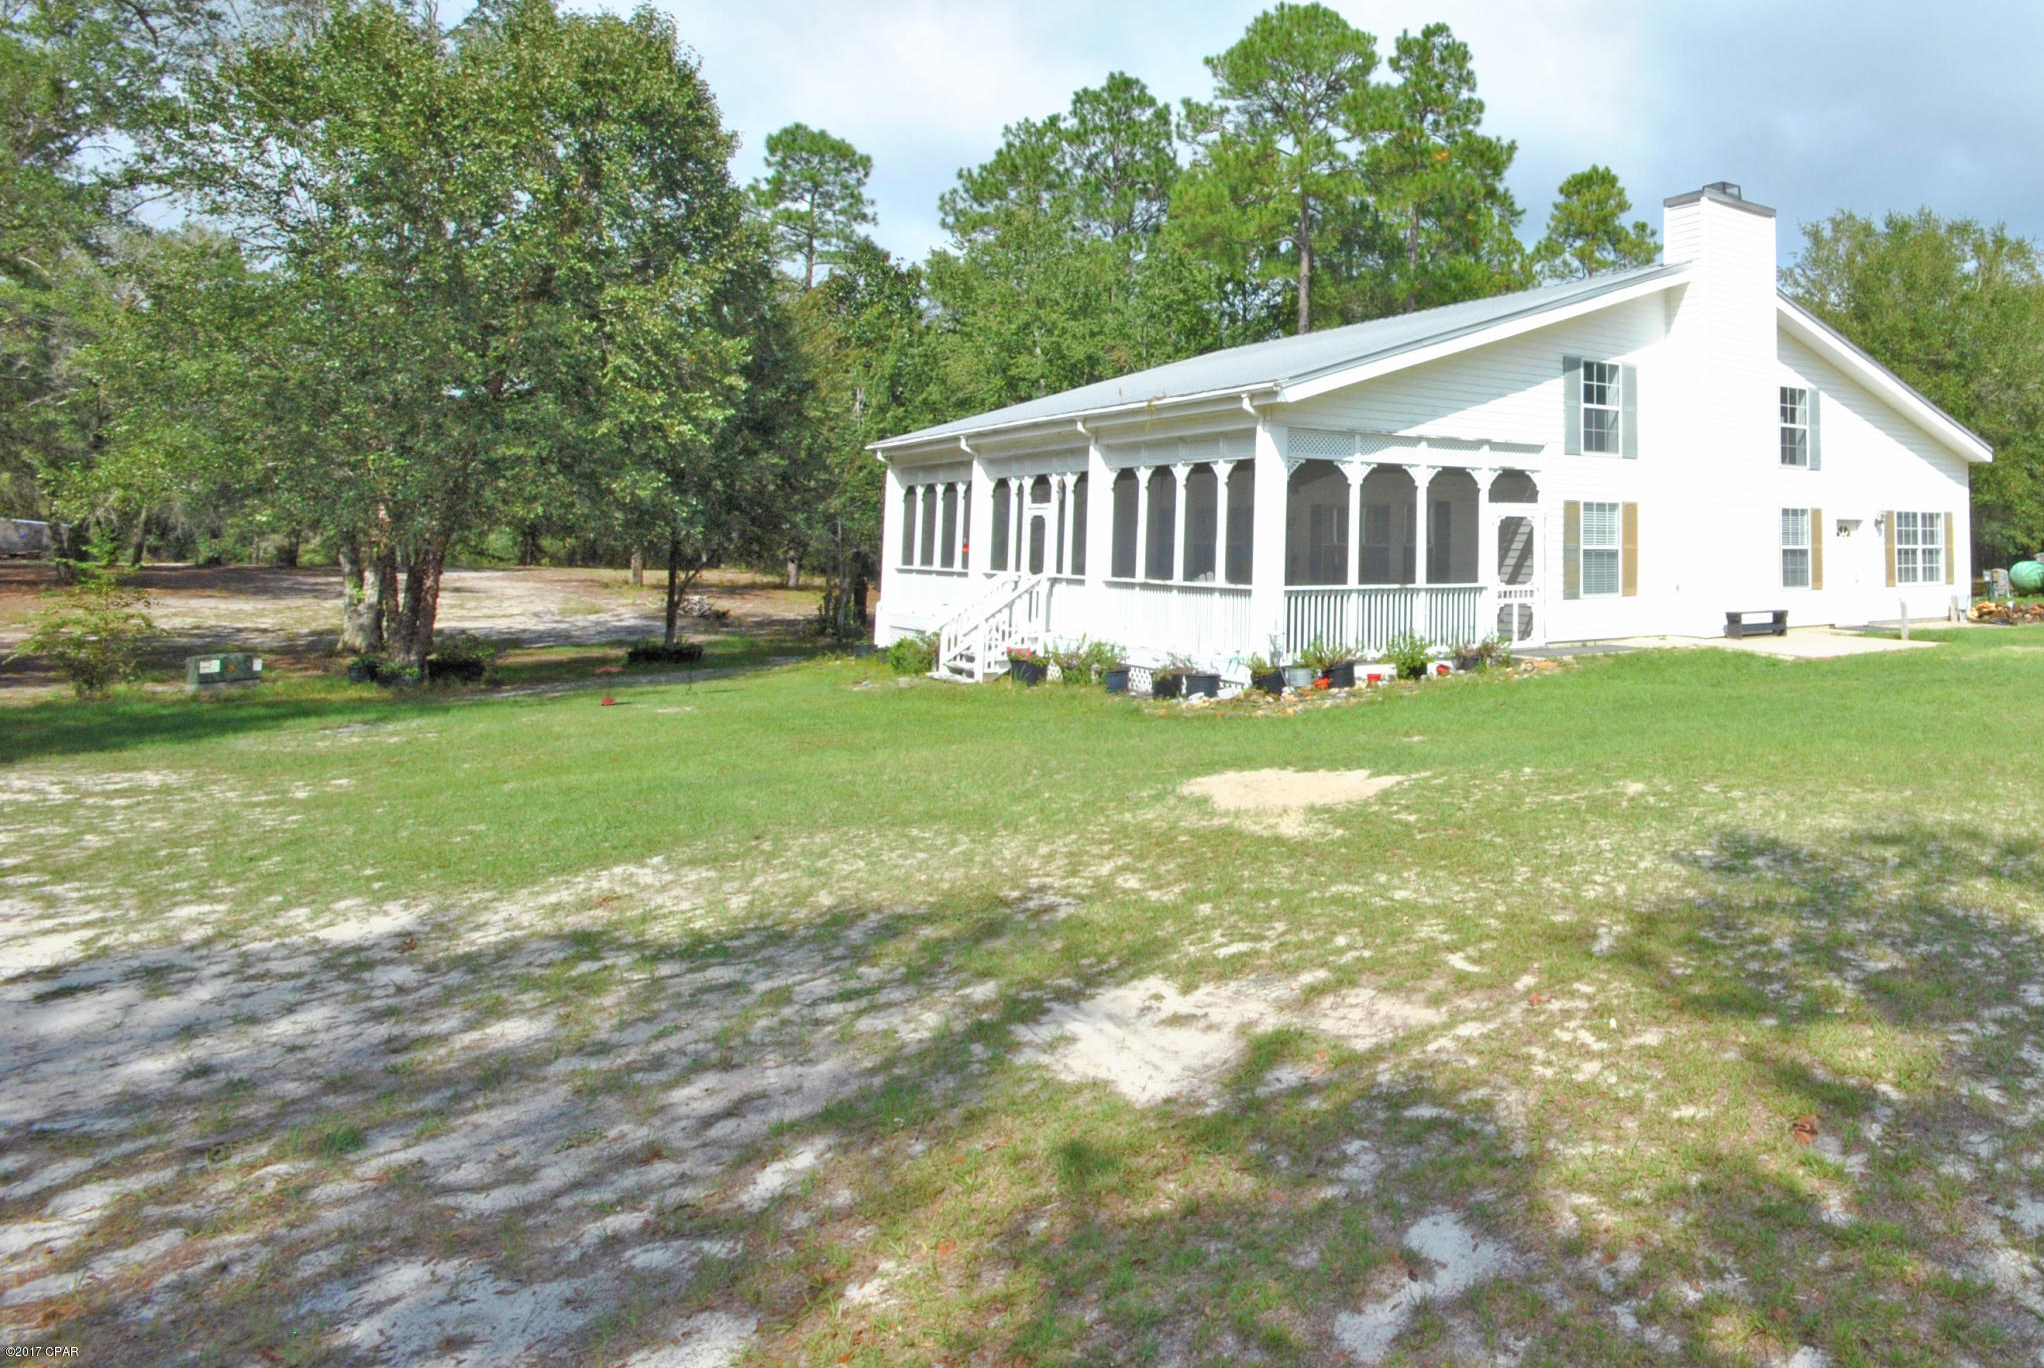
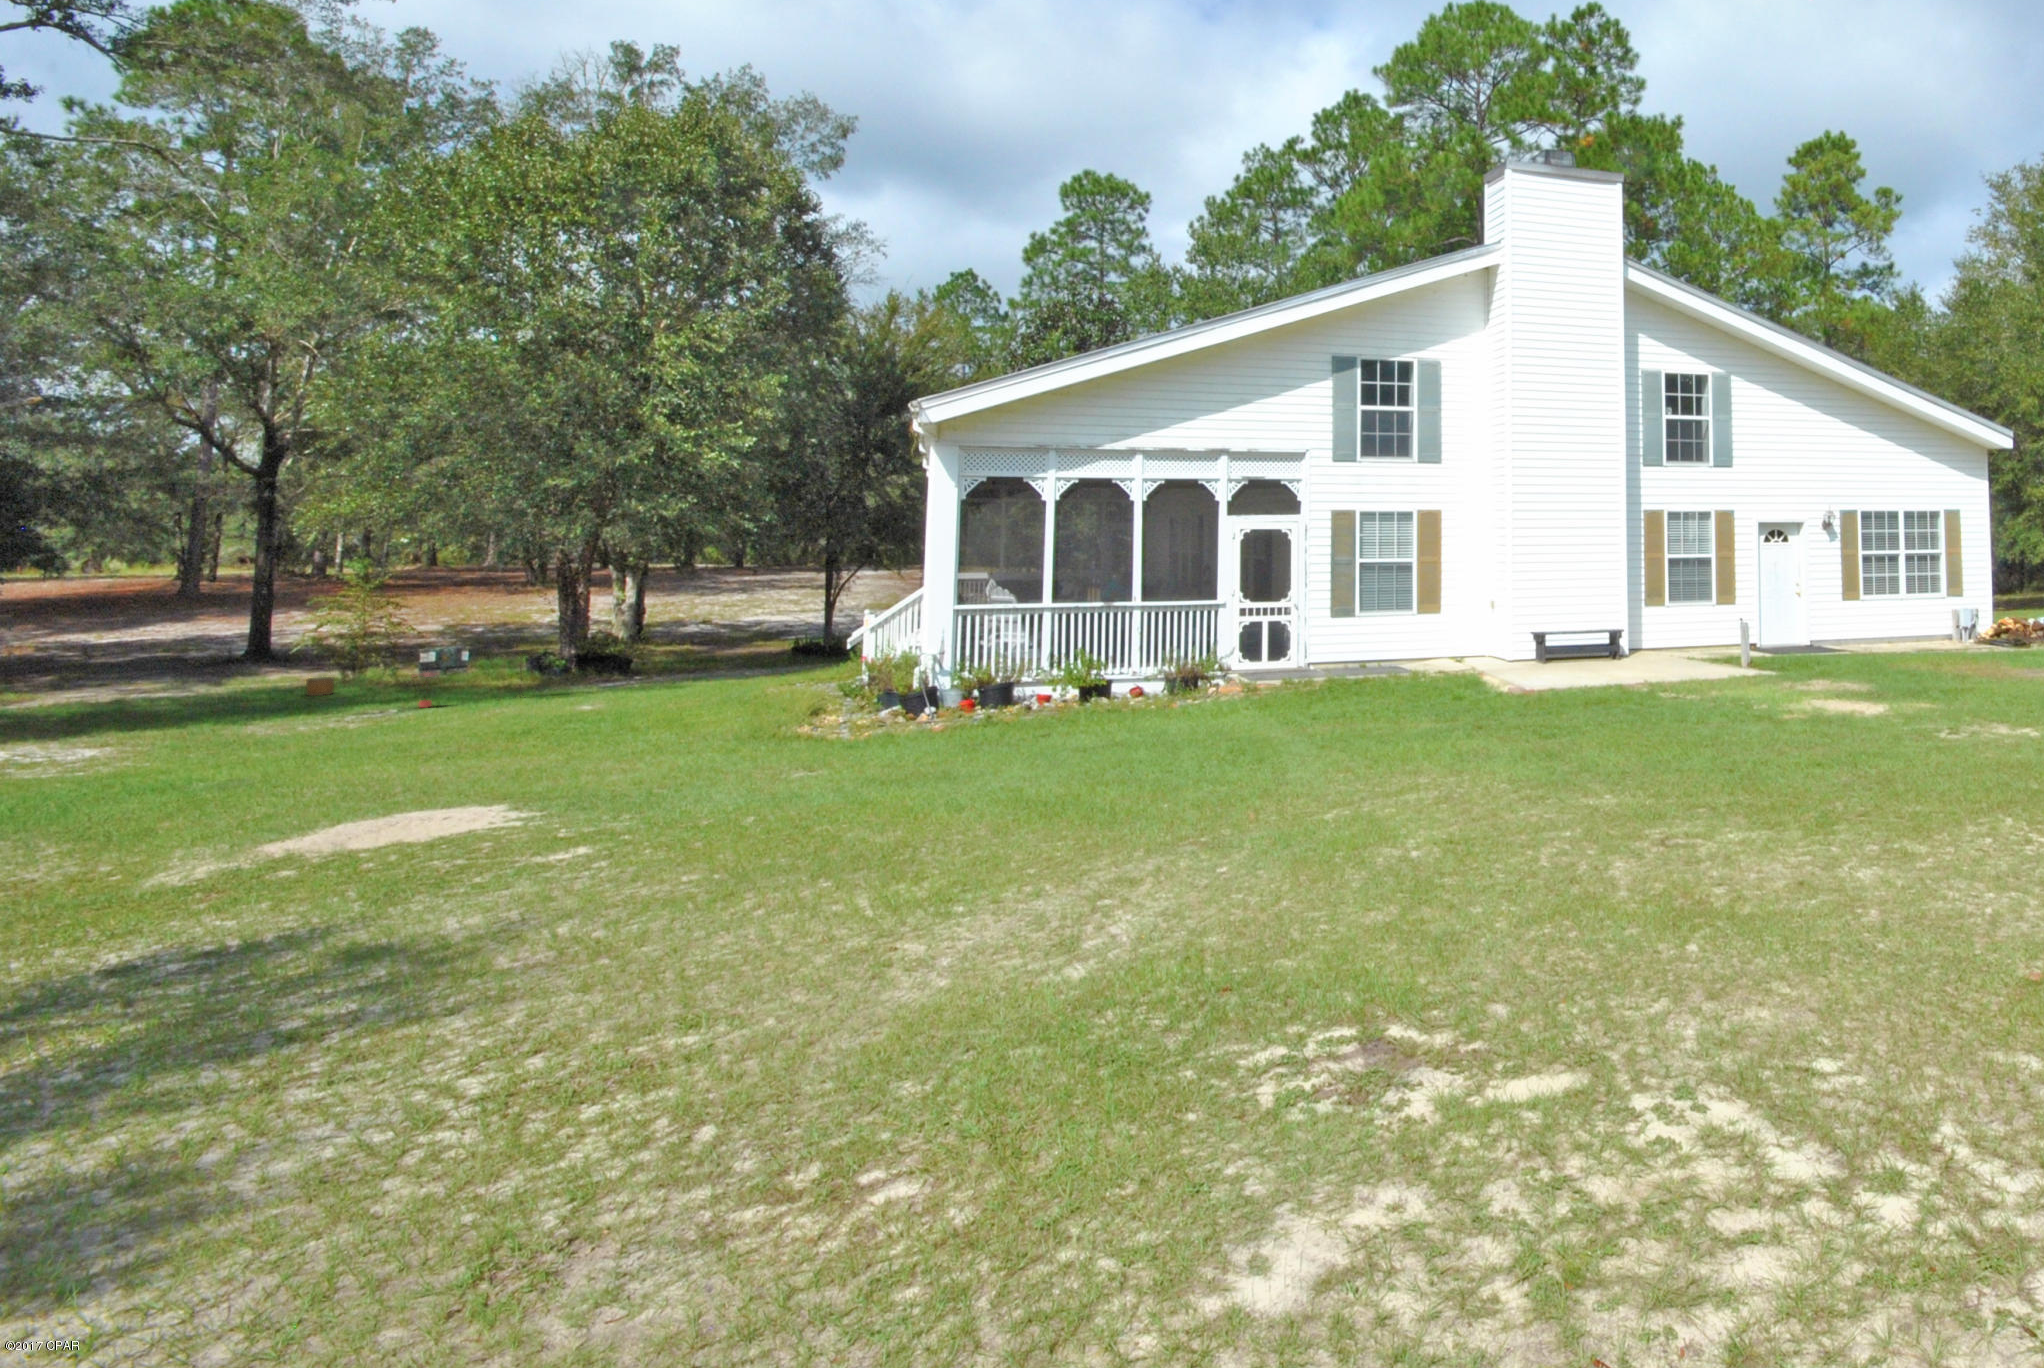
bucket: none [411,668,443,700] -> present [306,666,334,696]

